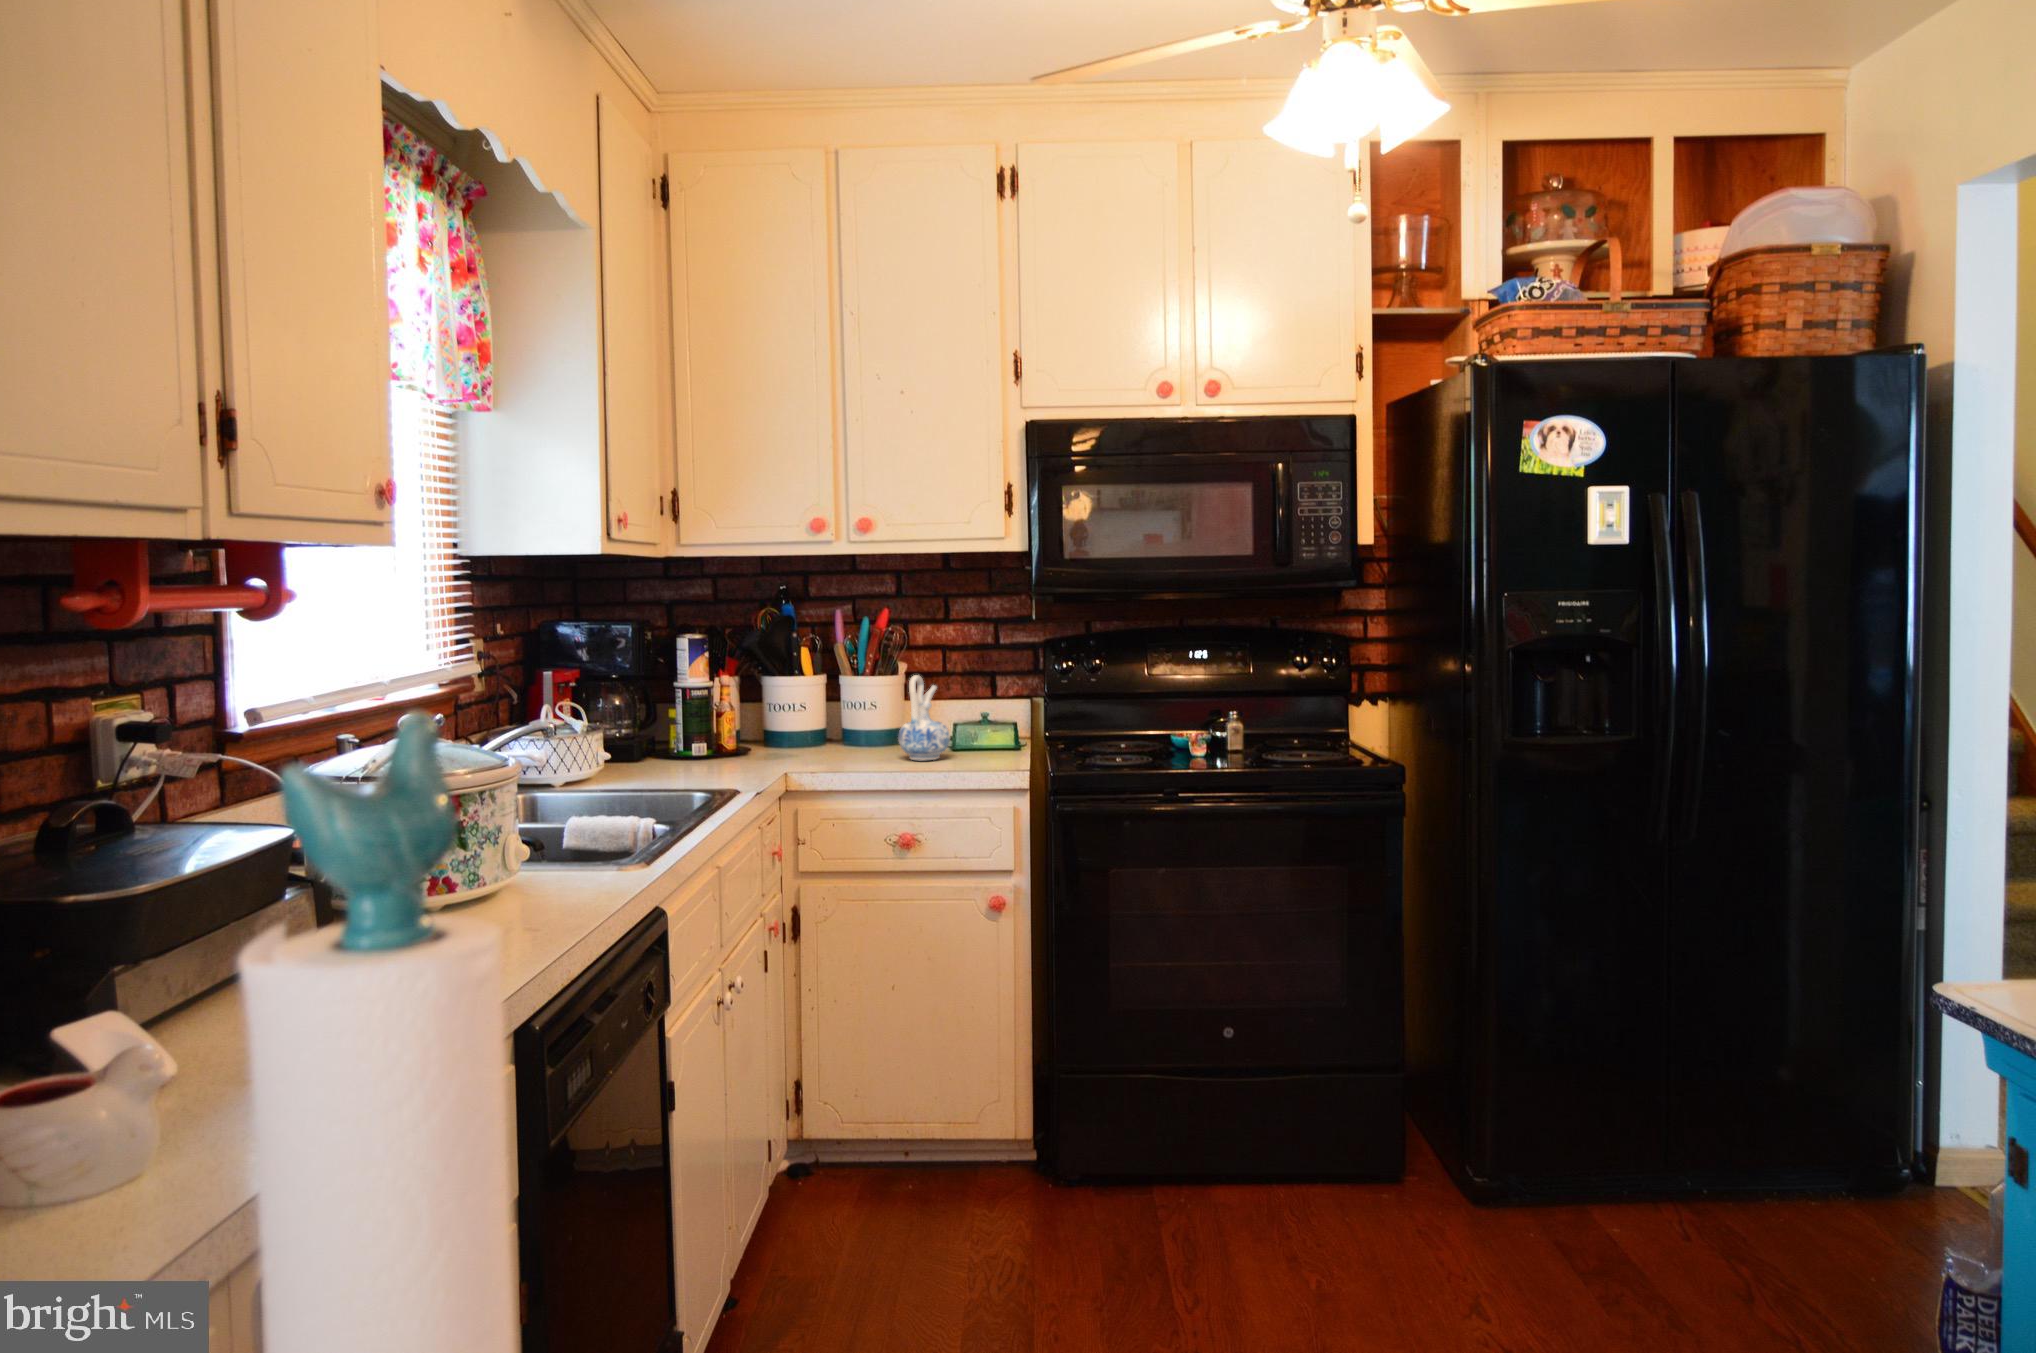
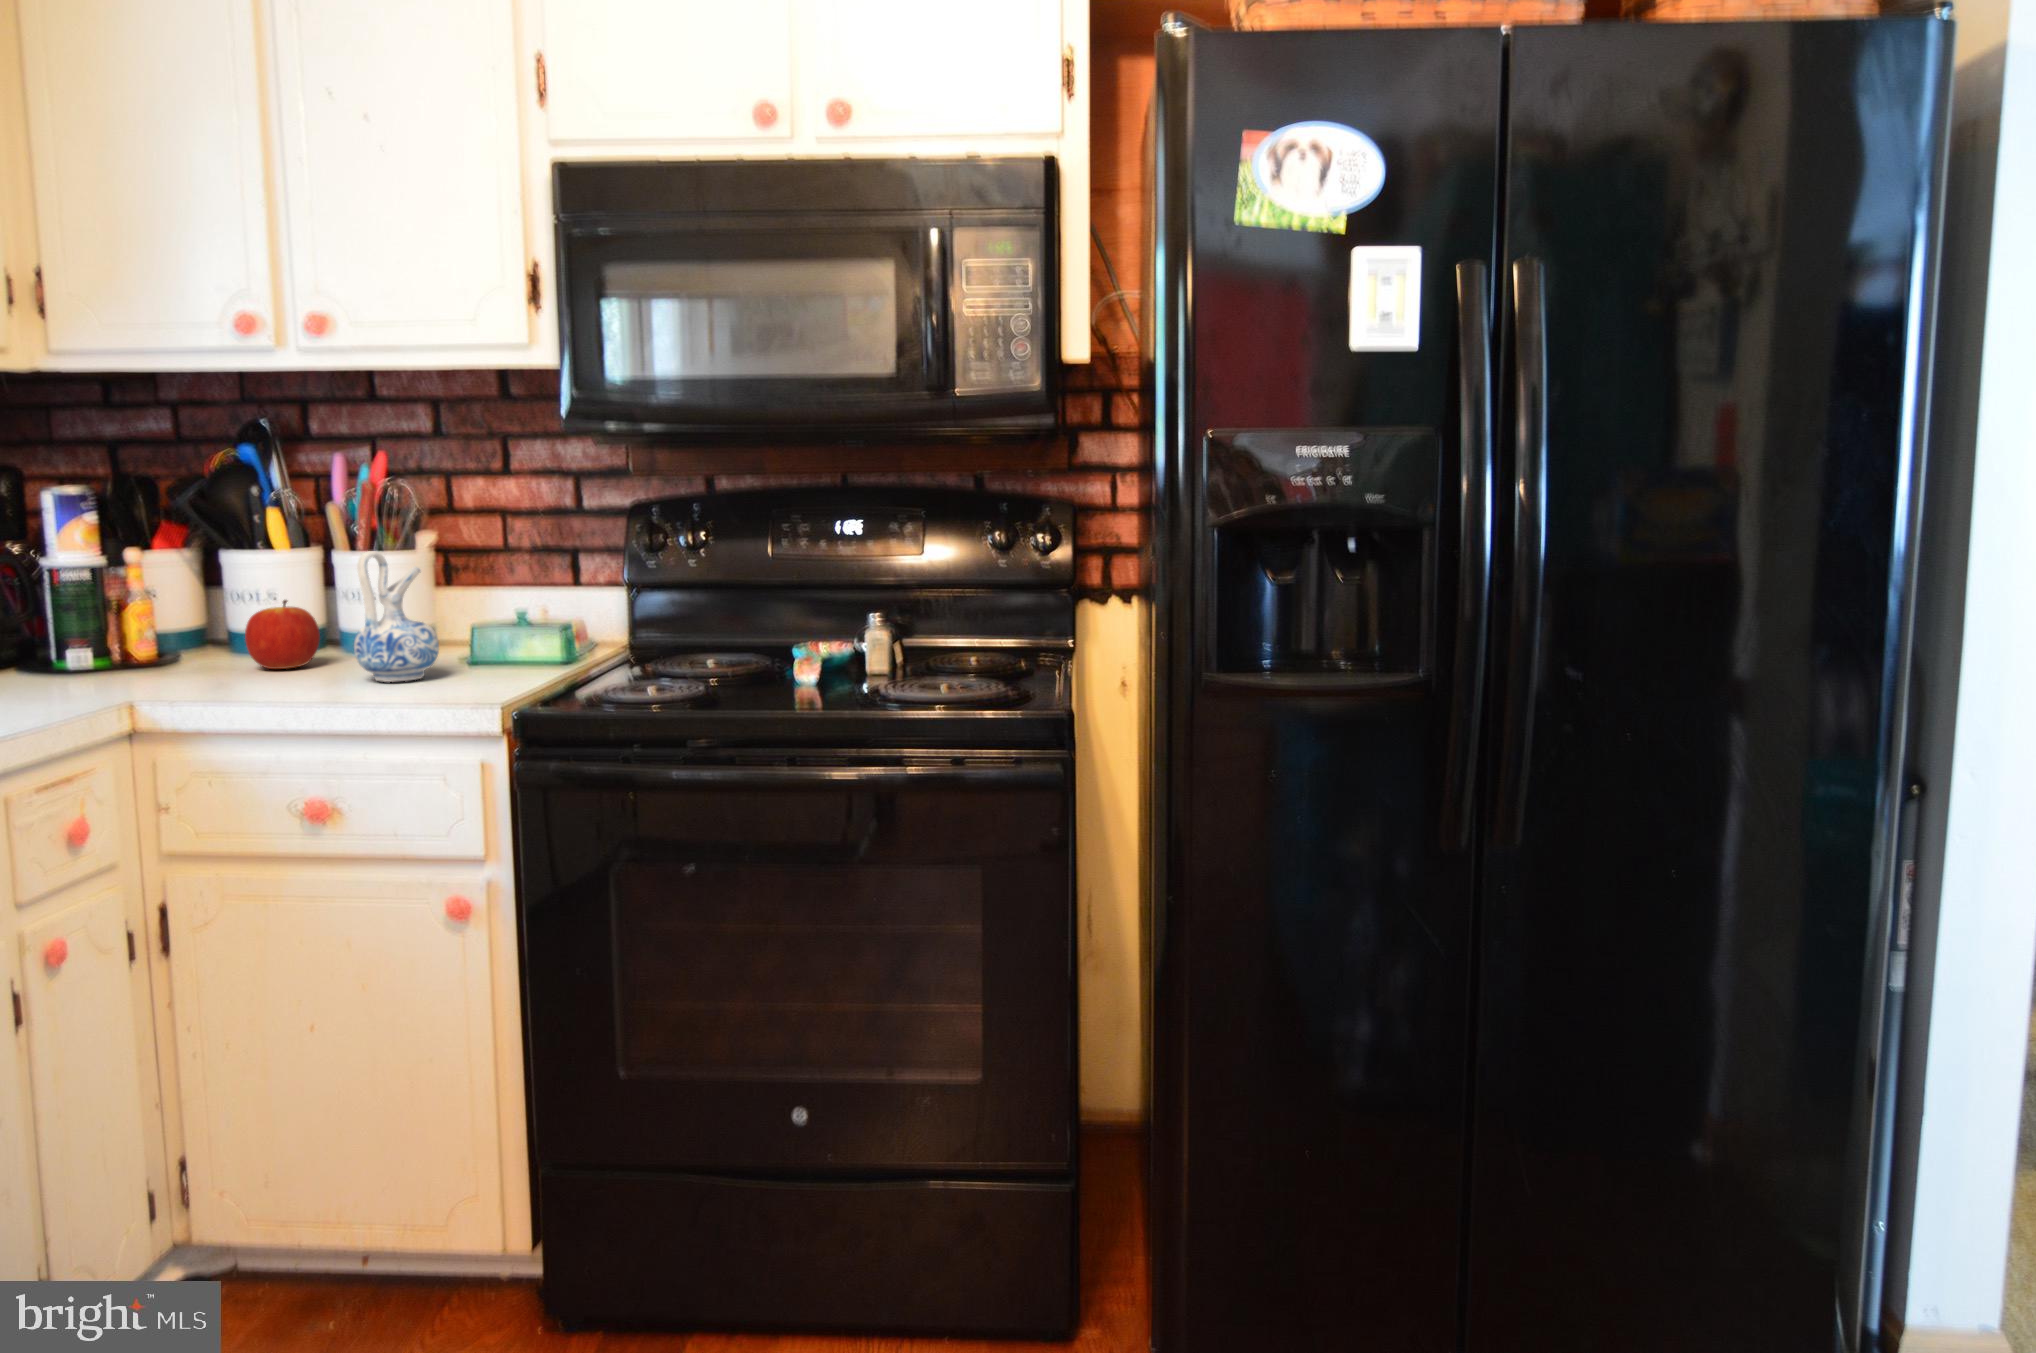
apple: none [810,708,854,754] -> present [245,600,320,669]

